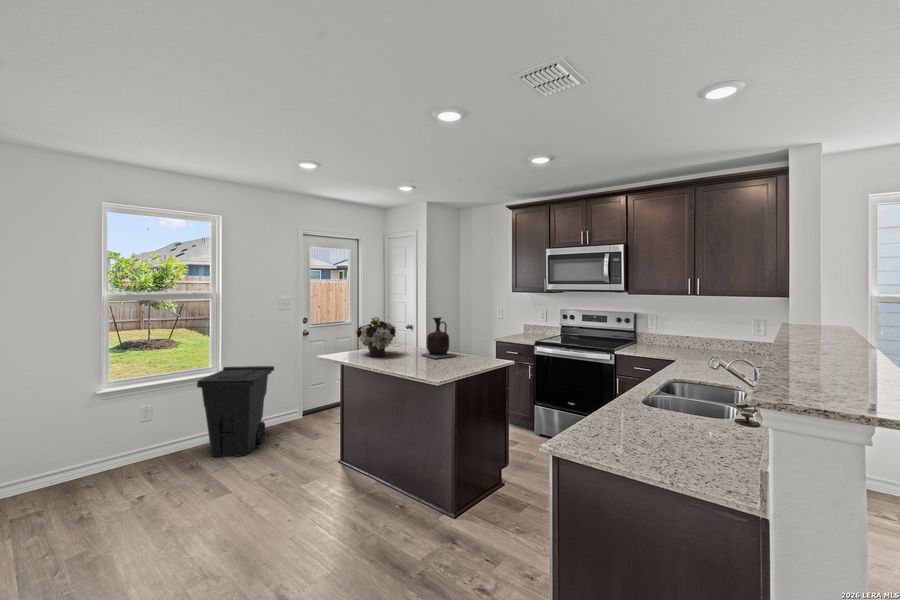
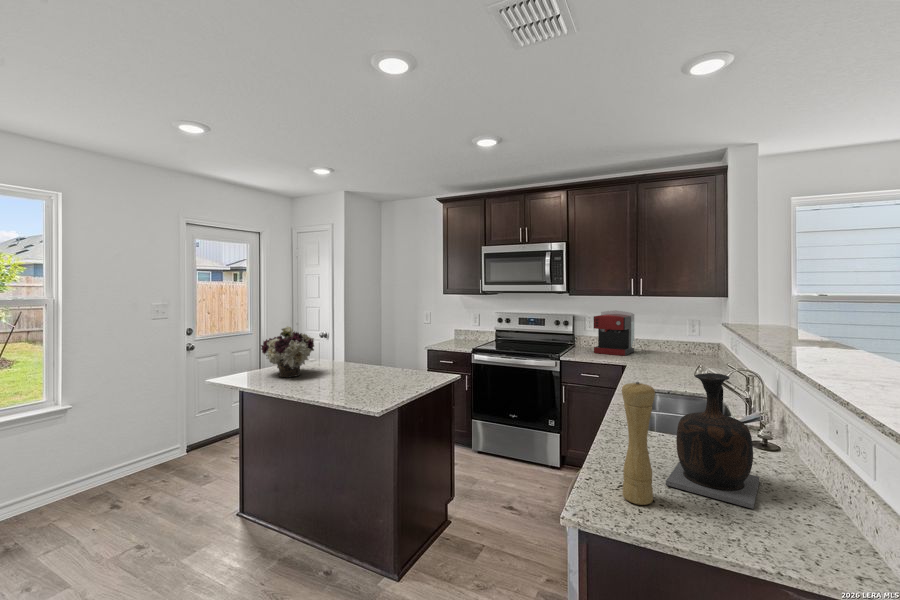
coffee maker: none [651,309,695,352] -> present [594,310,634,356]
vase: present [421,317,456,359] -> present [666,373,760,509]
pepper mill: none [587,357,610,443] -> present [622,382,655,505]
trash can: present [197,366,274,457] -> none [16,394,144,529]

